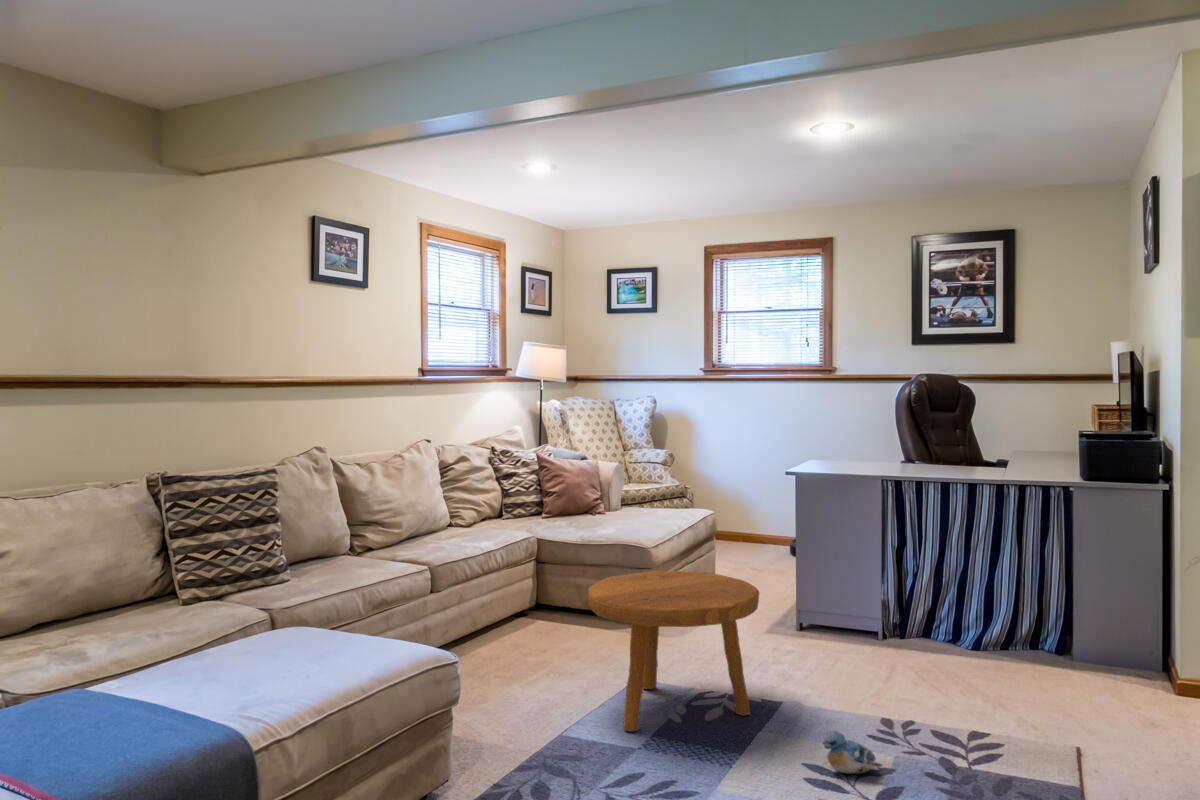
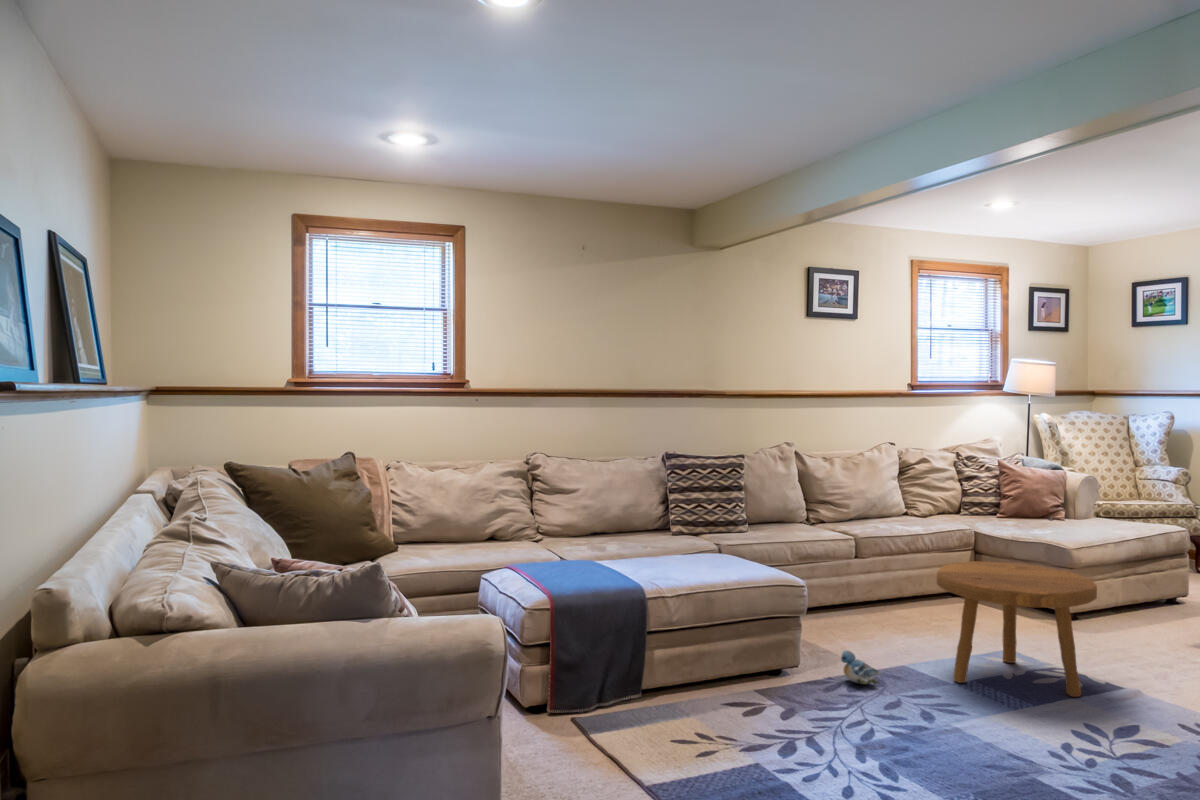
plush toy: present [823,731,882,774] -> present [841,651,881,684]

